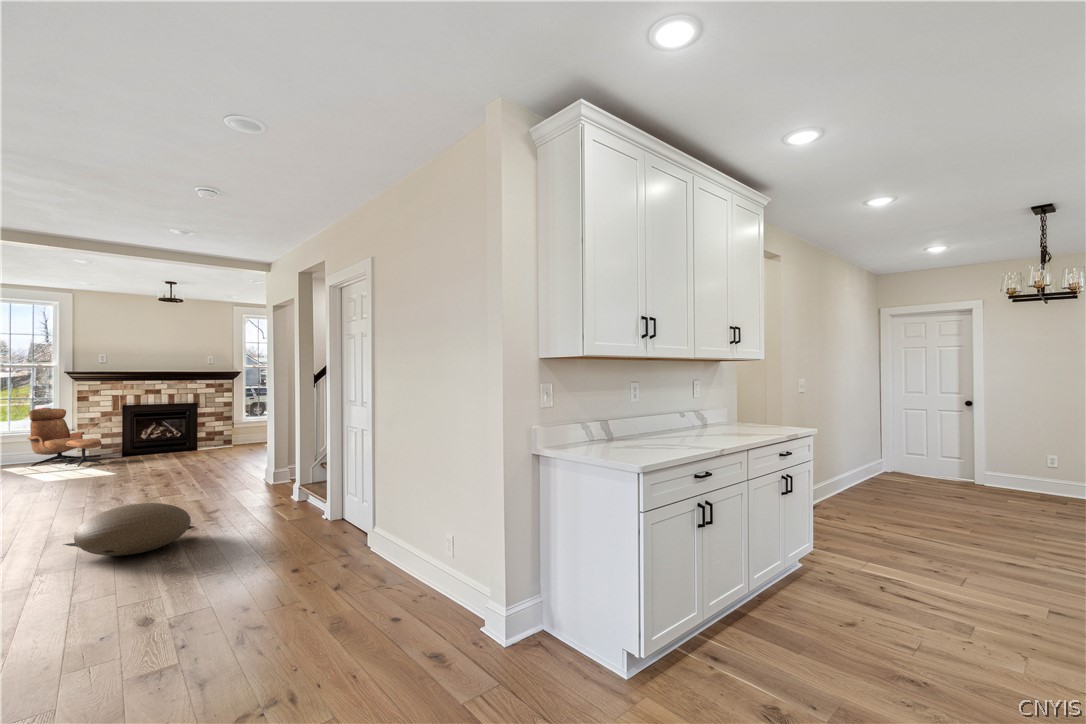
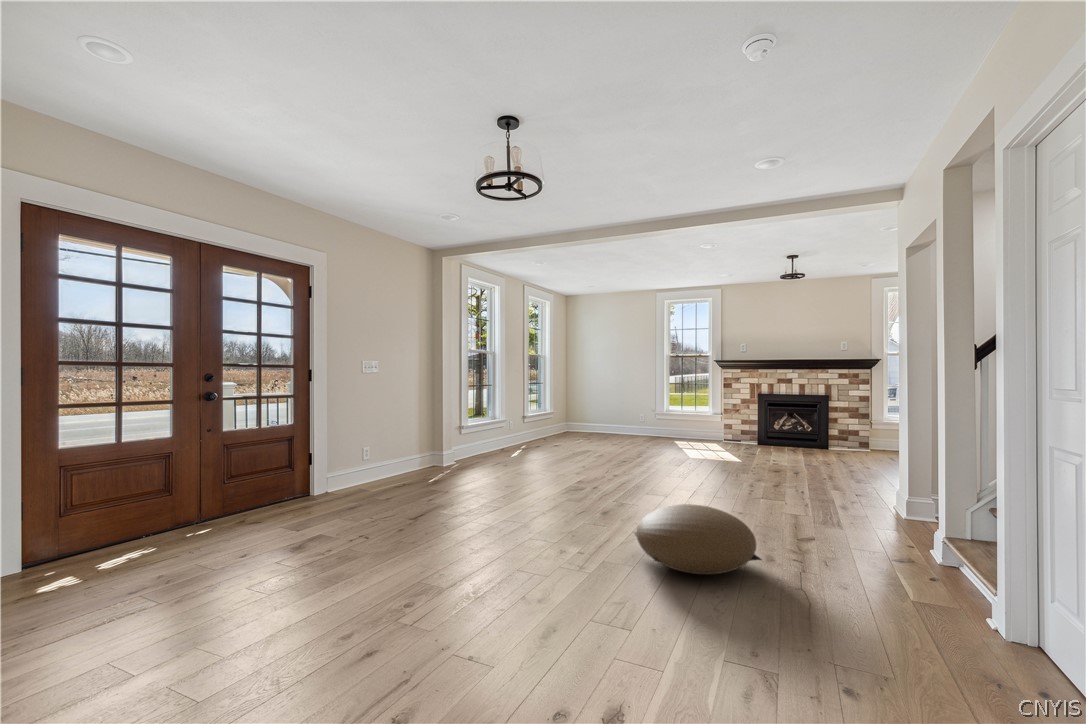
lounge chair: present [27,409,102,467] -> none [689,393,736,448]

